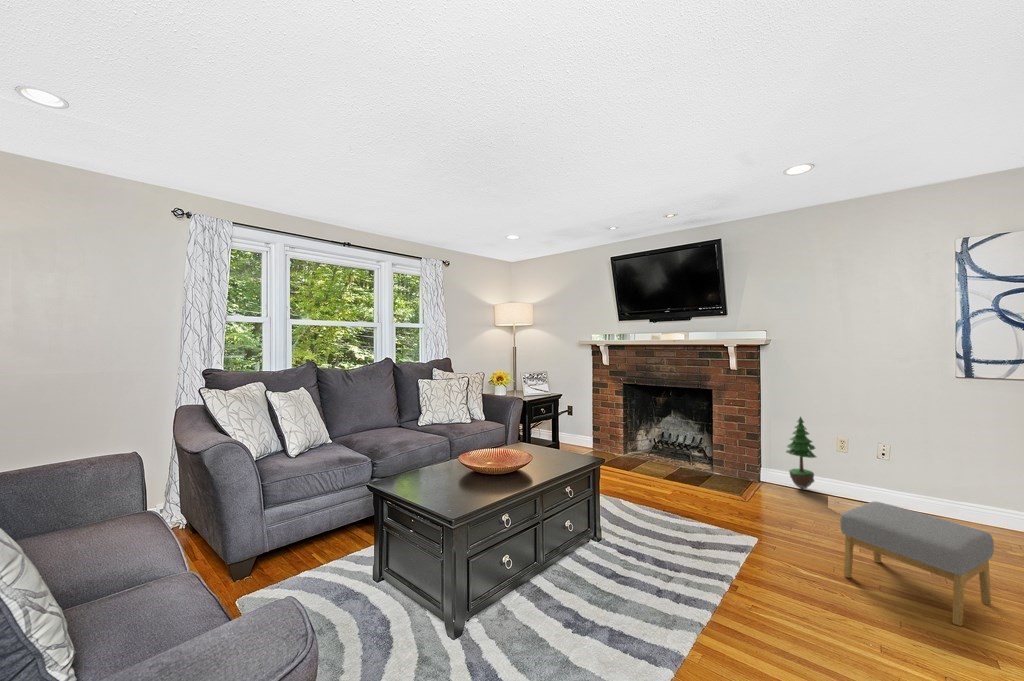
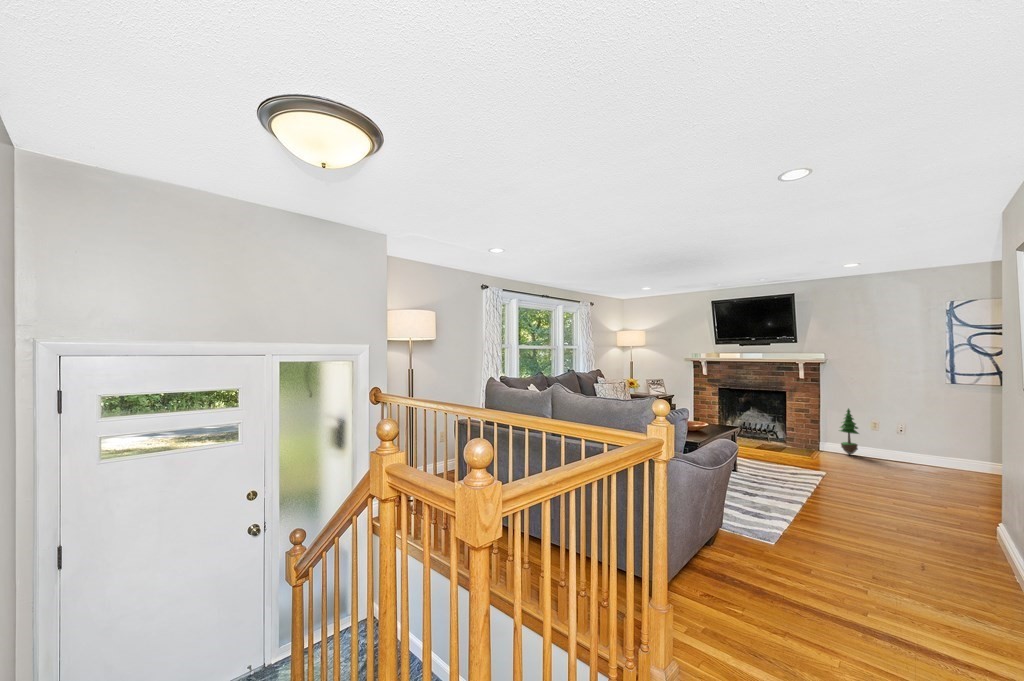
footstool: present [840,502,994,626] -> none [881,448,963,500]

